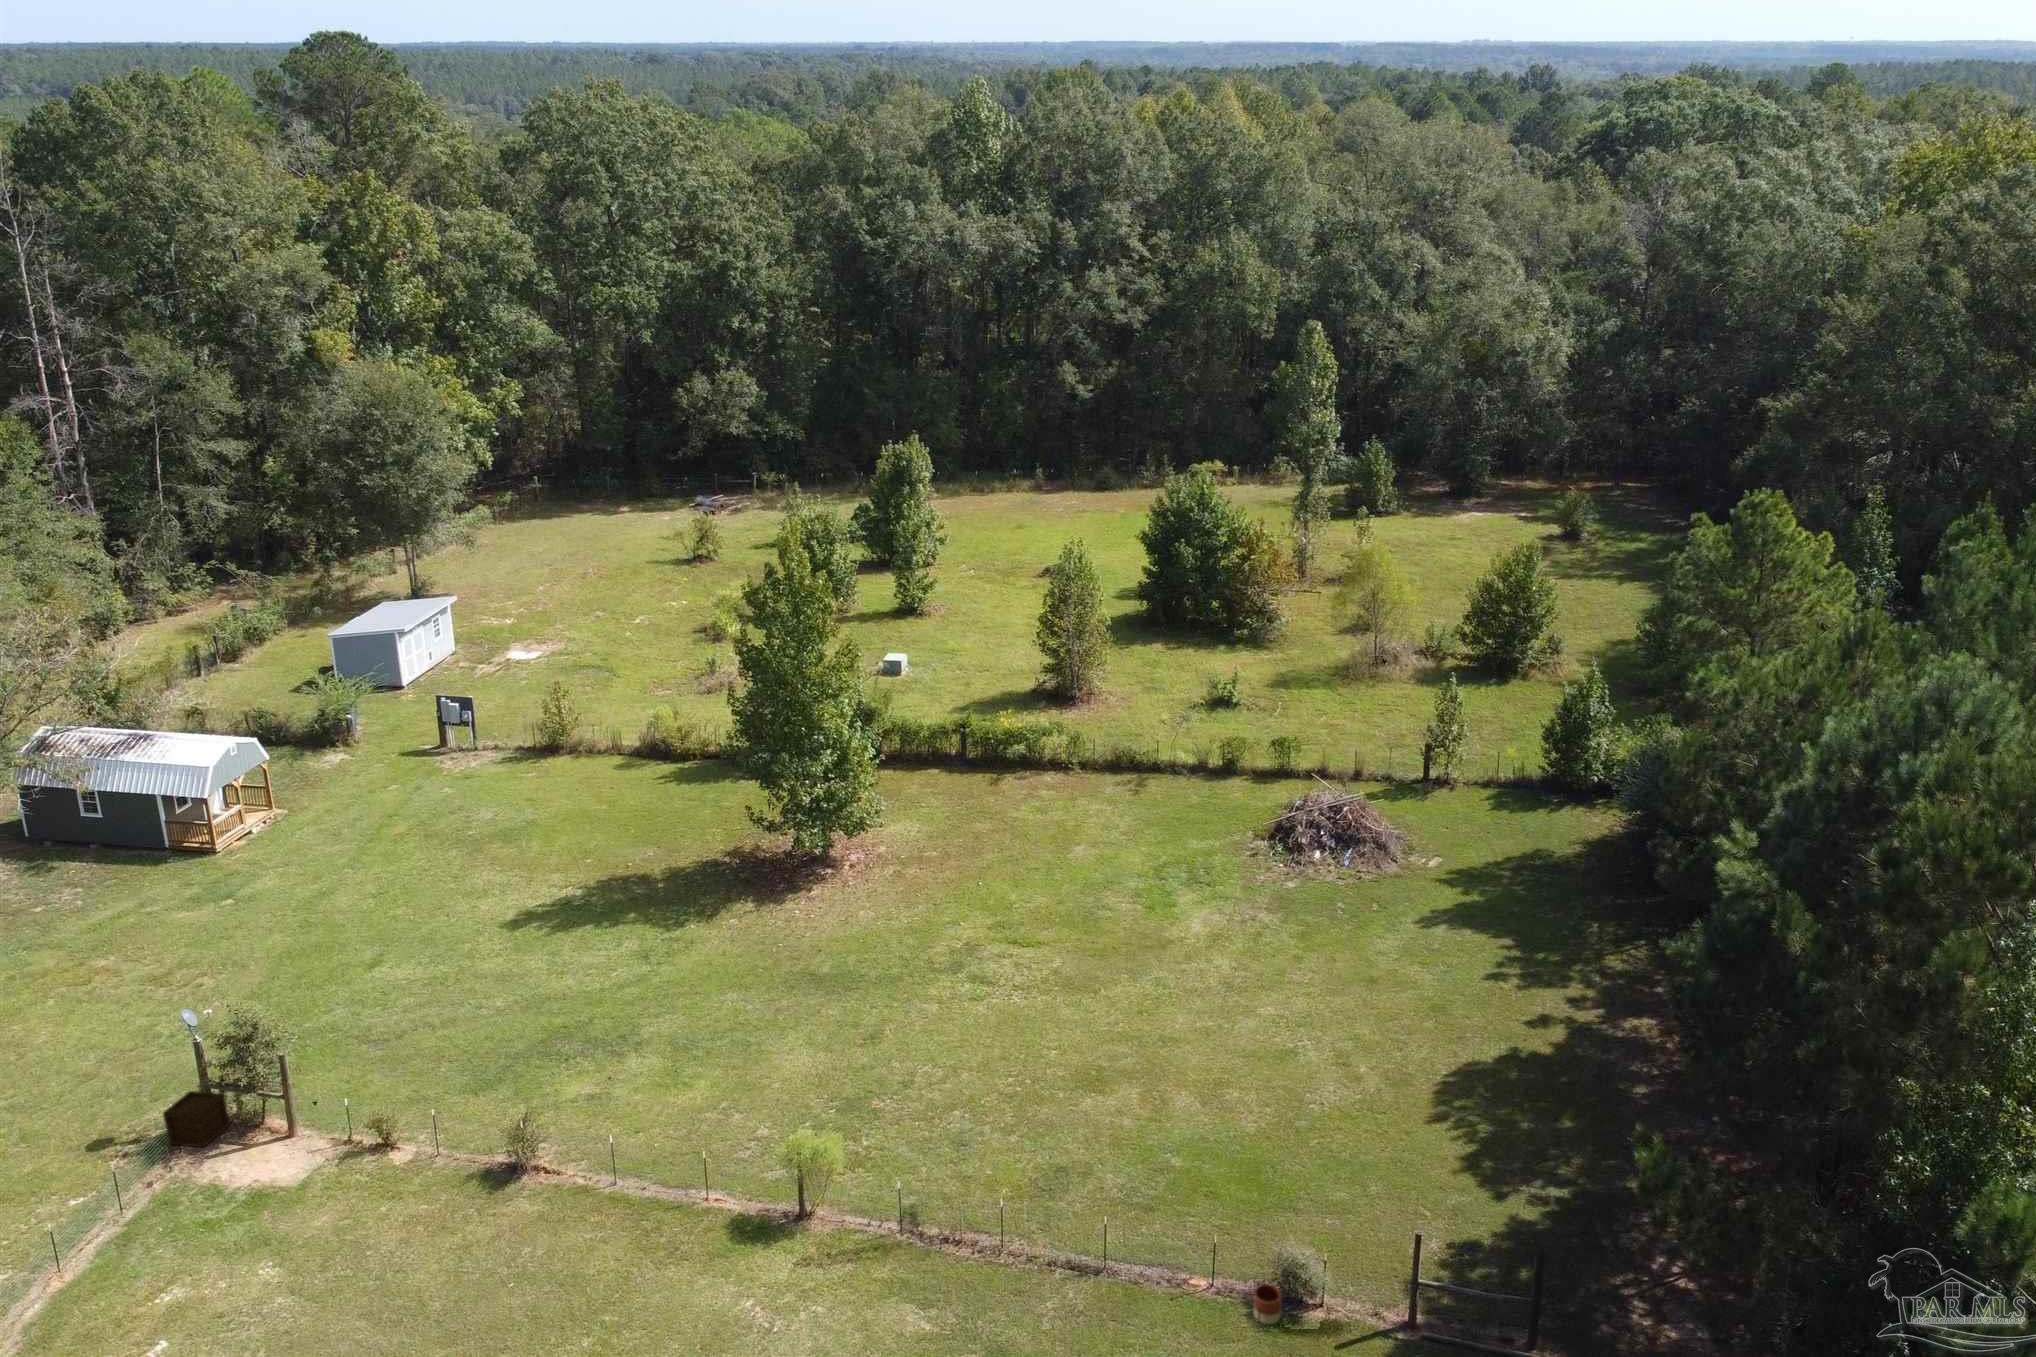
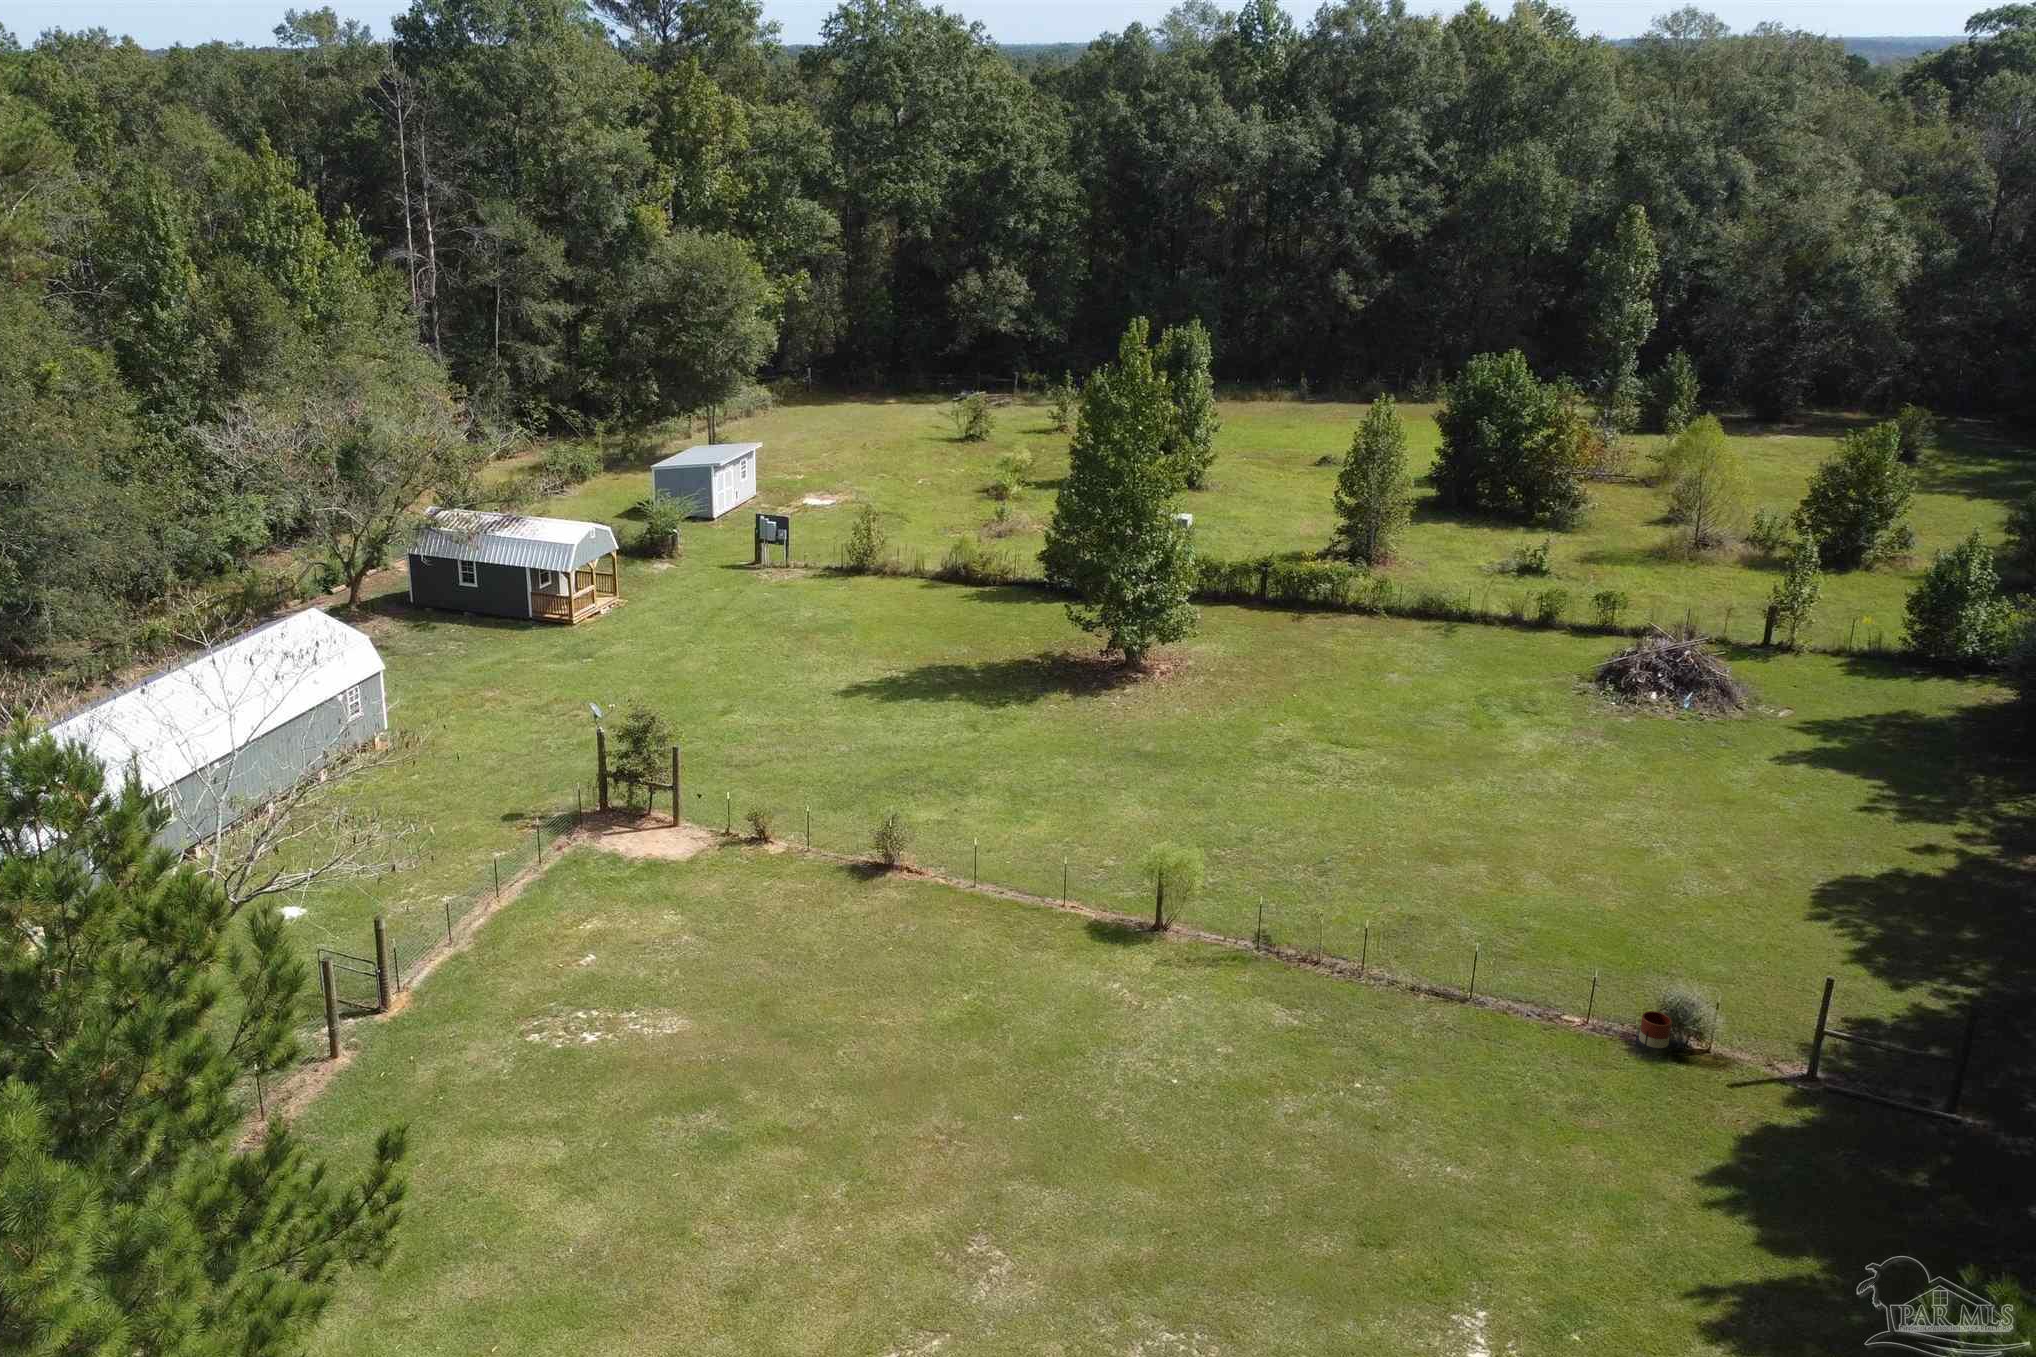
wooden crate: present [163,1091,230,1147] -> none [566,779,620,828]

